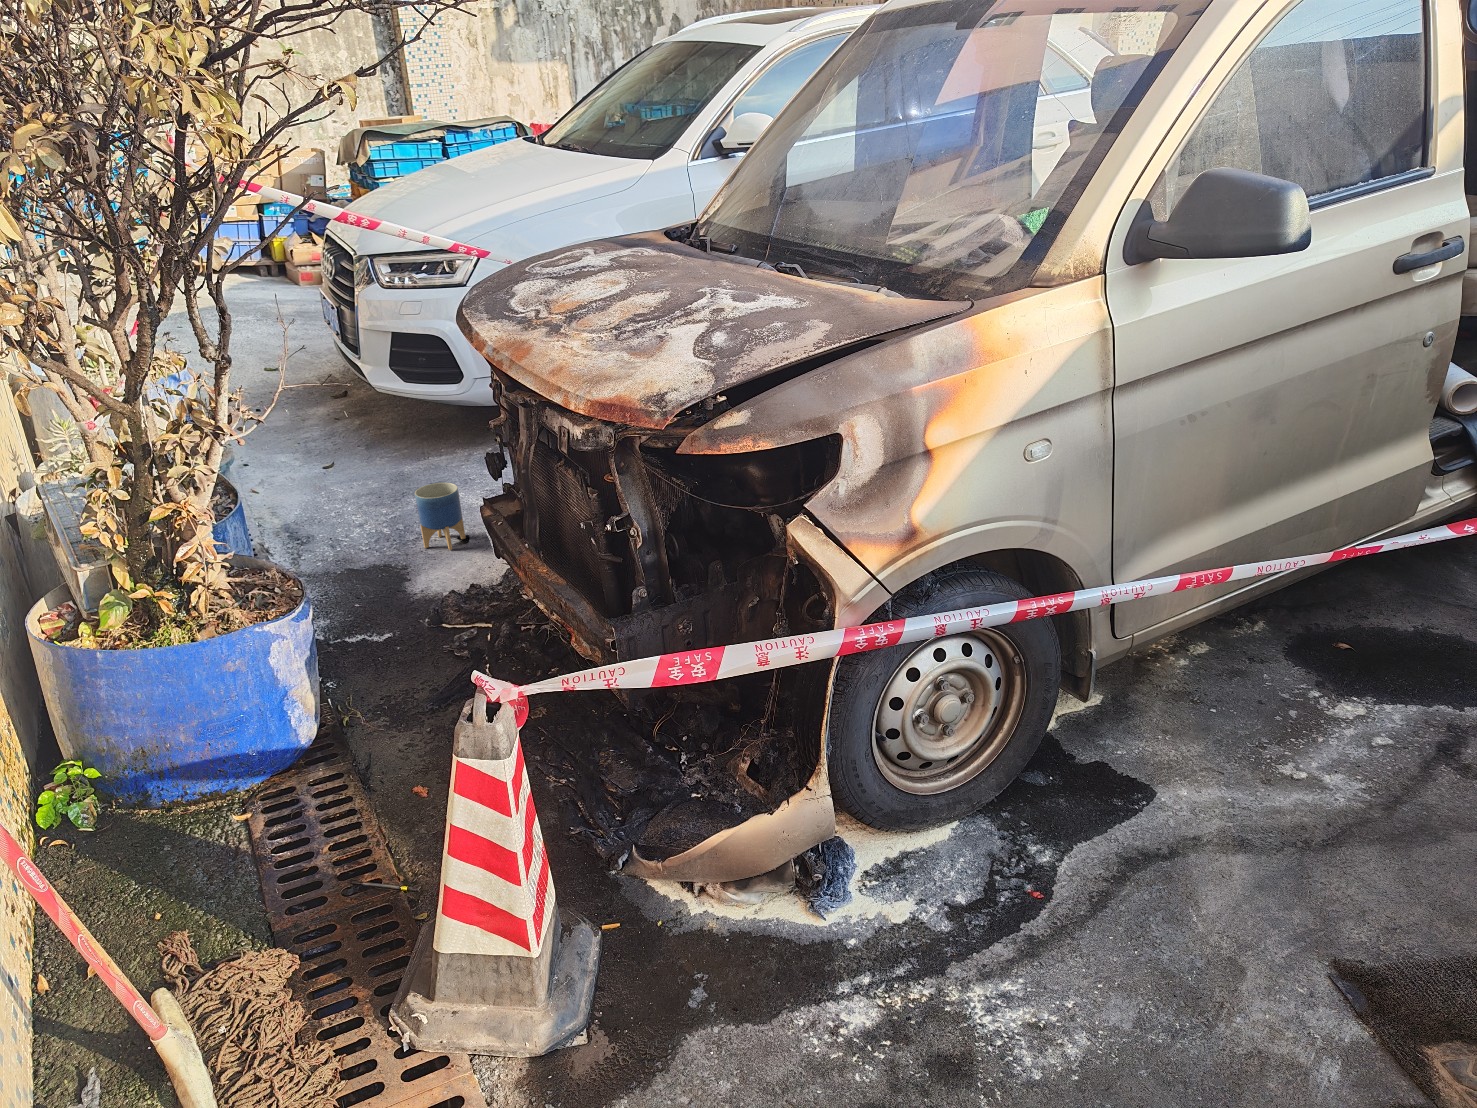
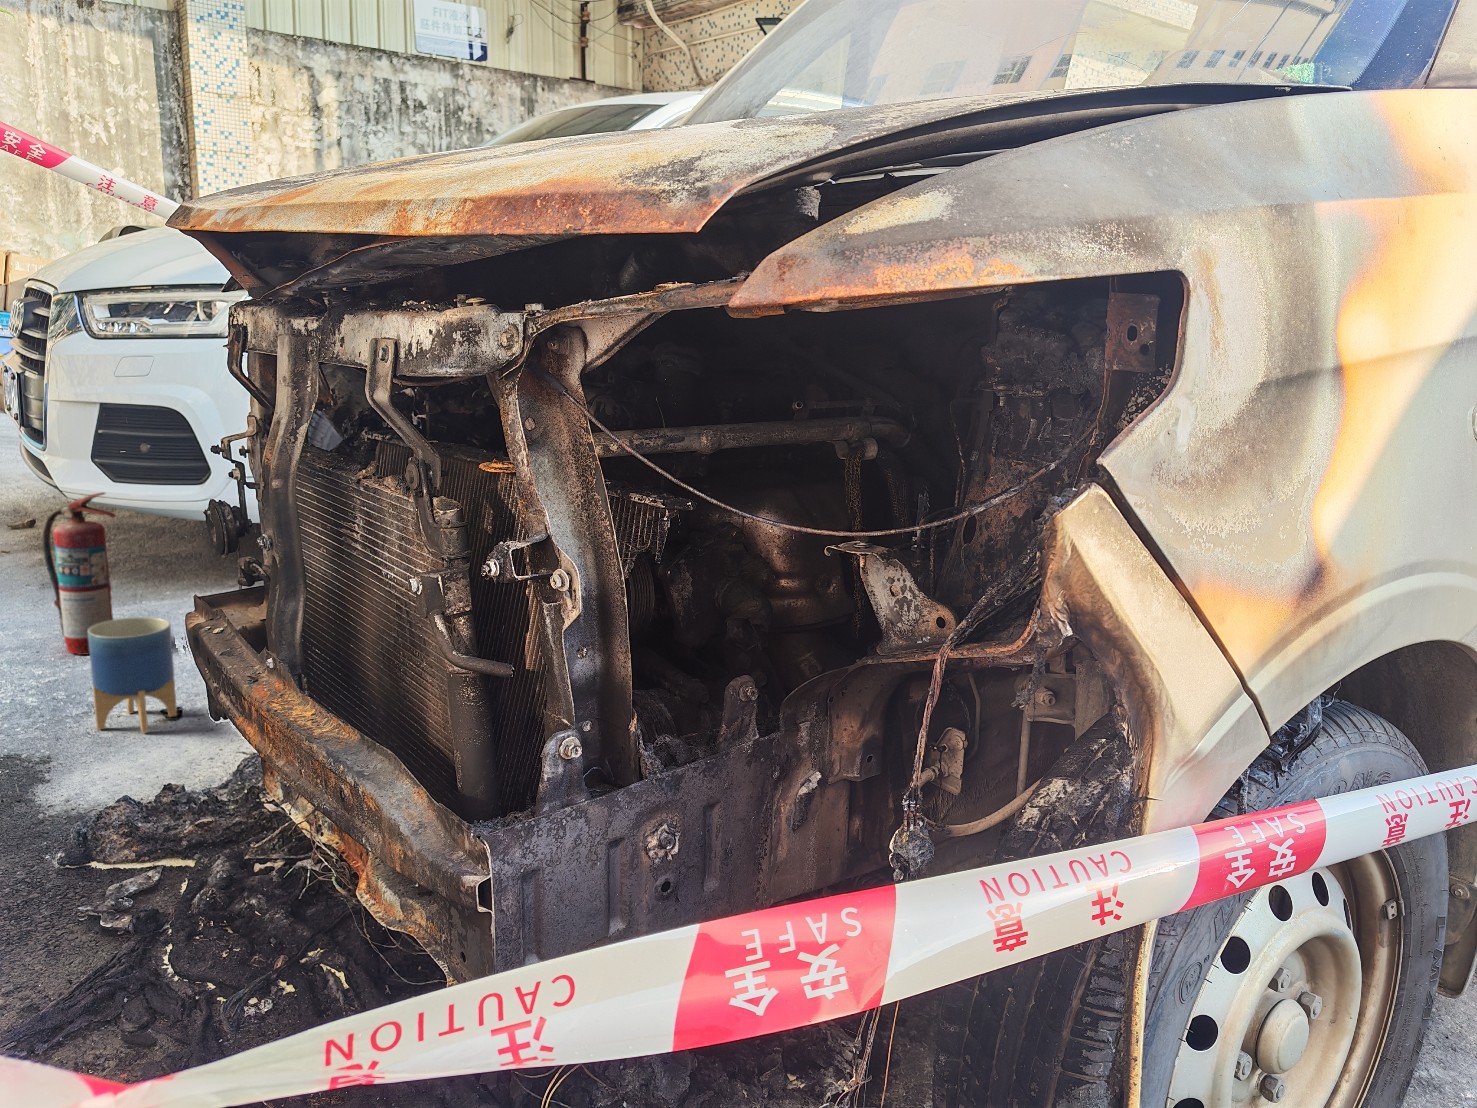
fire extinguisher: none [373,399,420,498] -> present [43,493,115,655]

